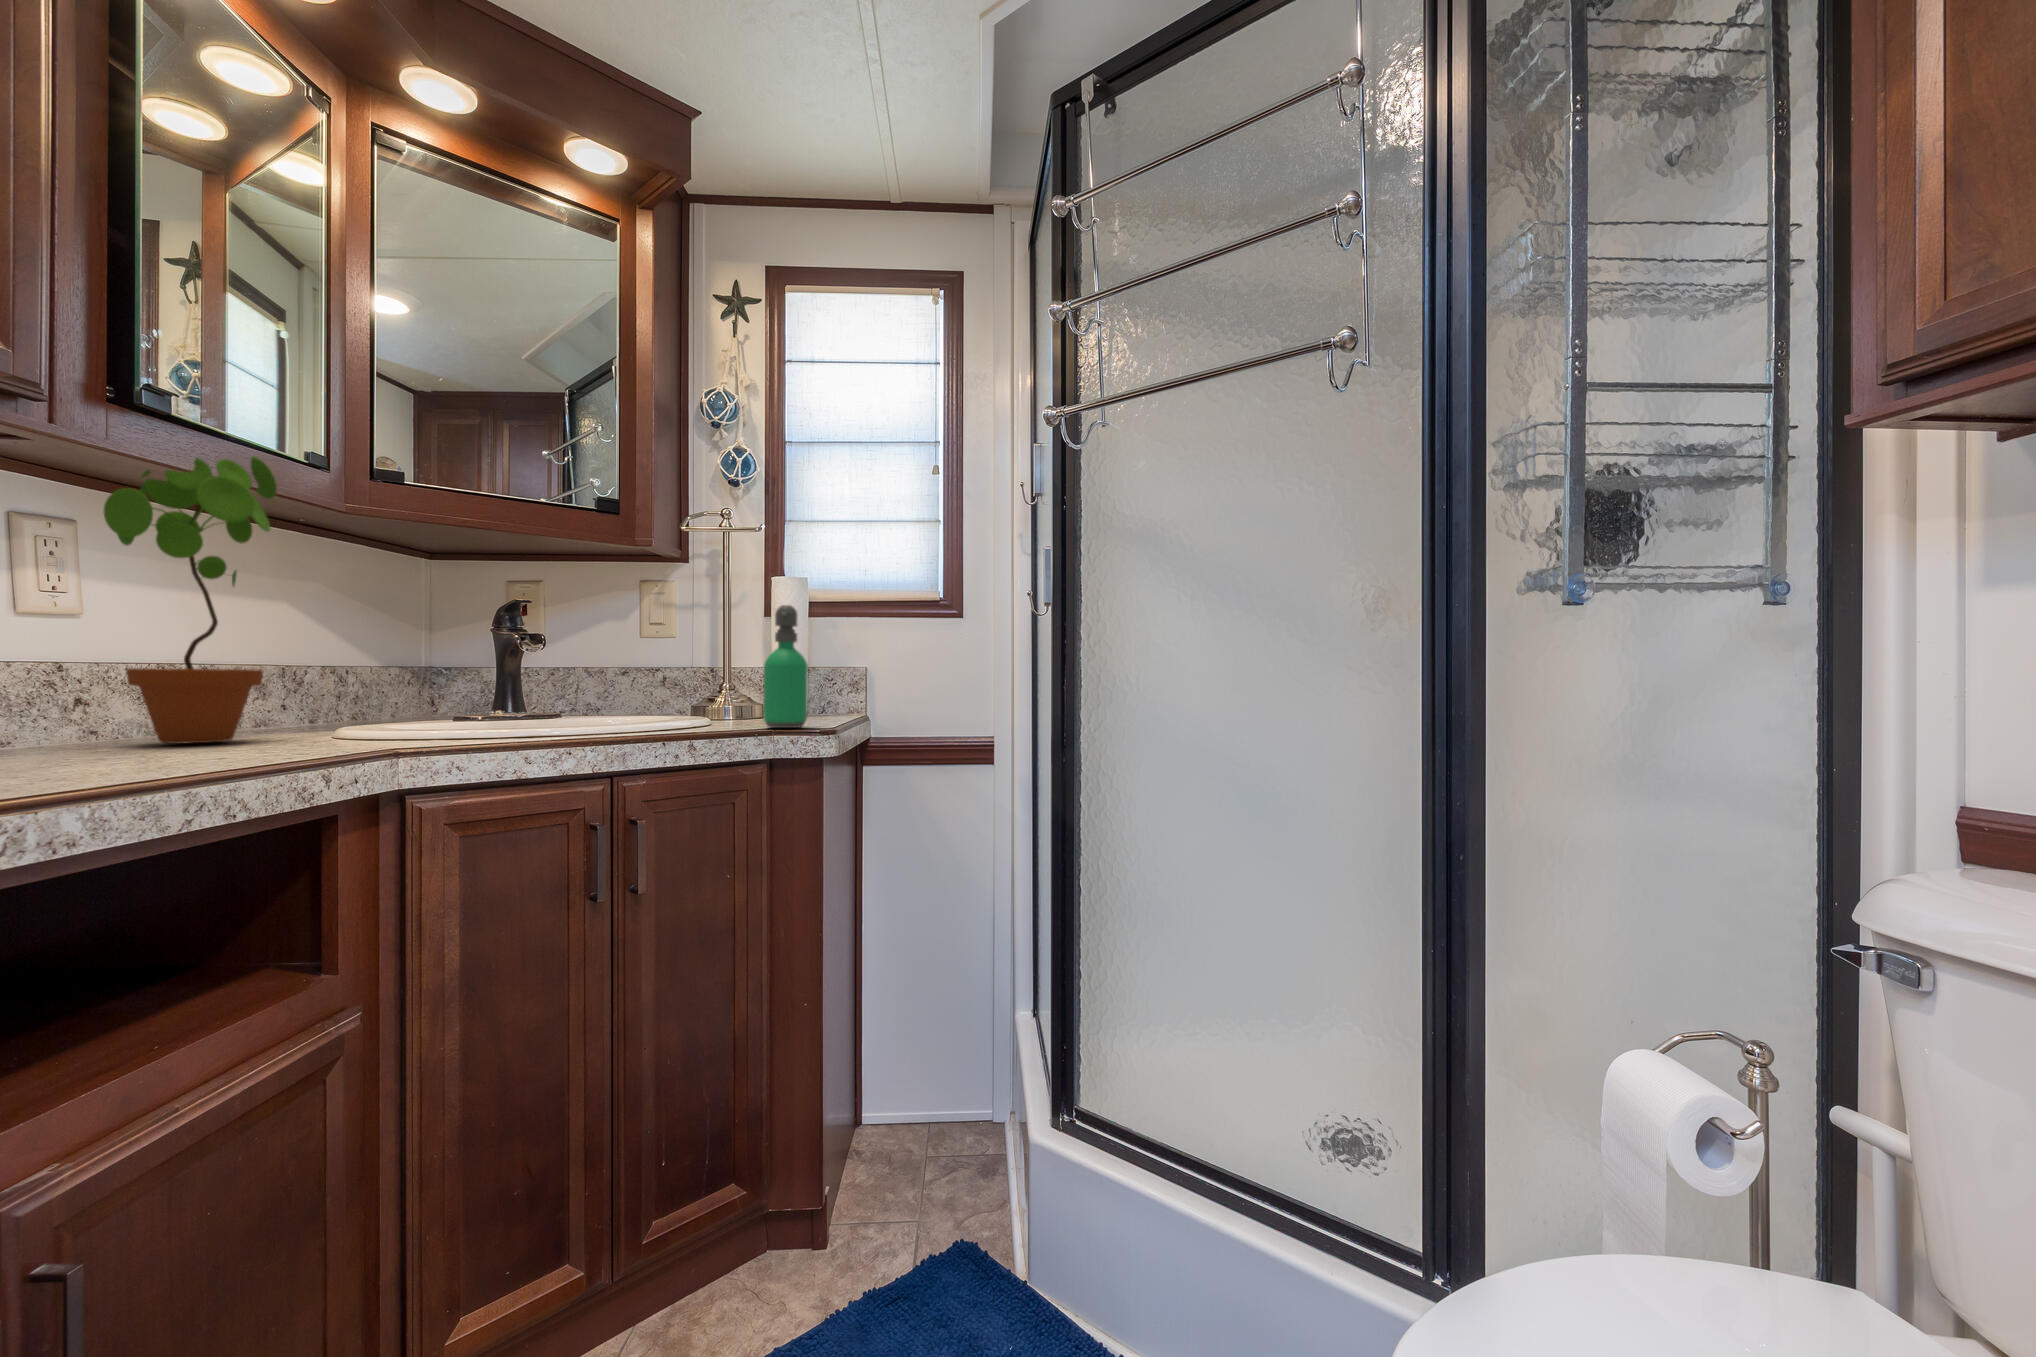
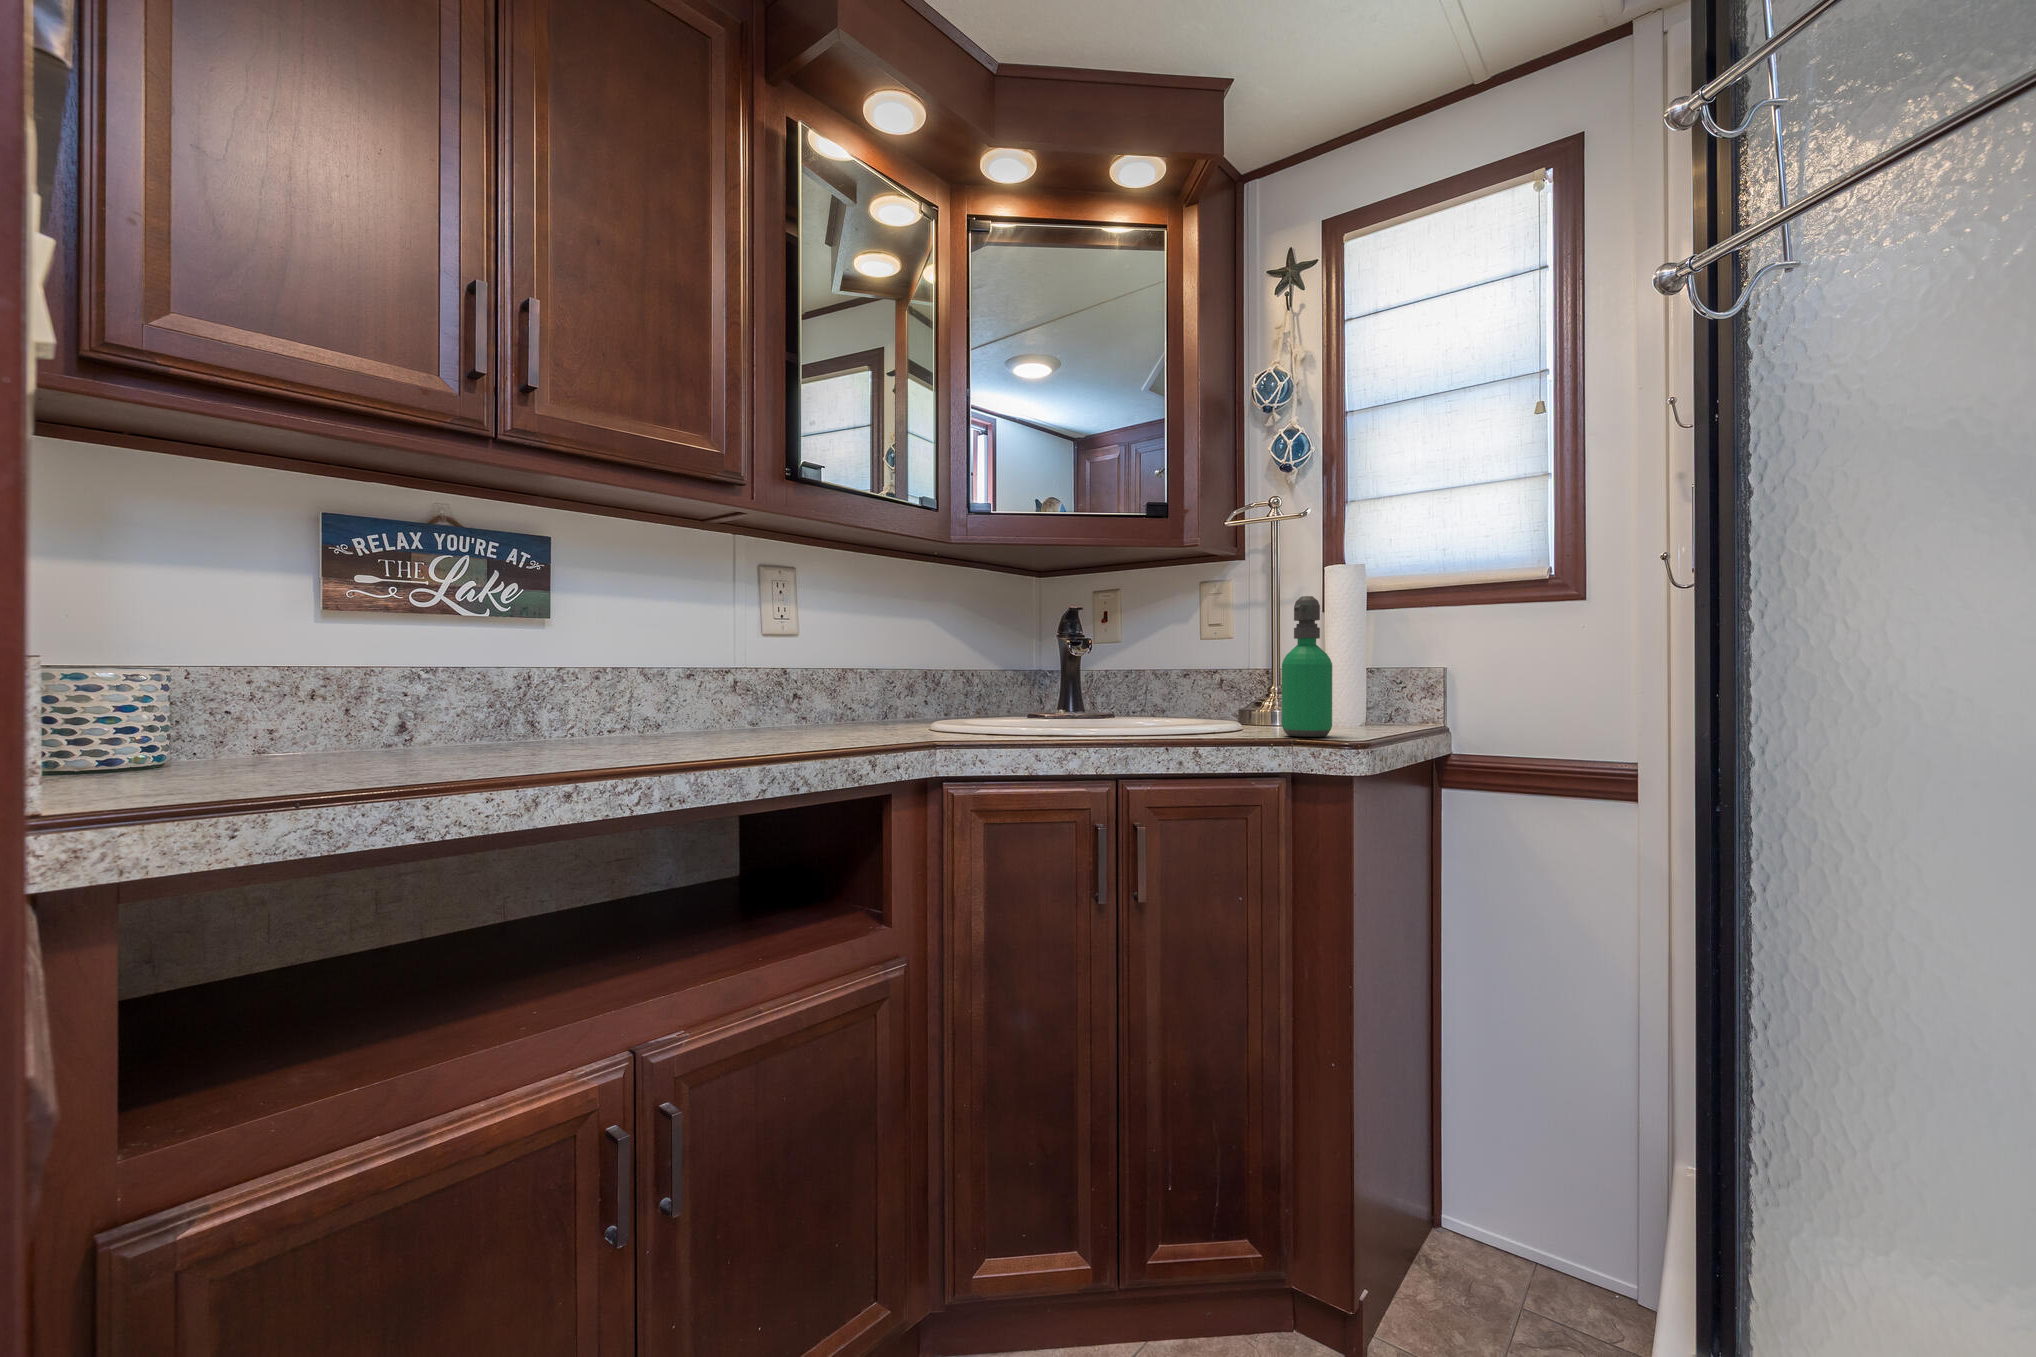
potted plant: present [104,456,277,744] -> none [785,508,887,730]

